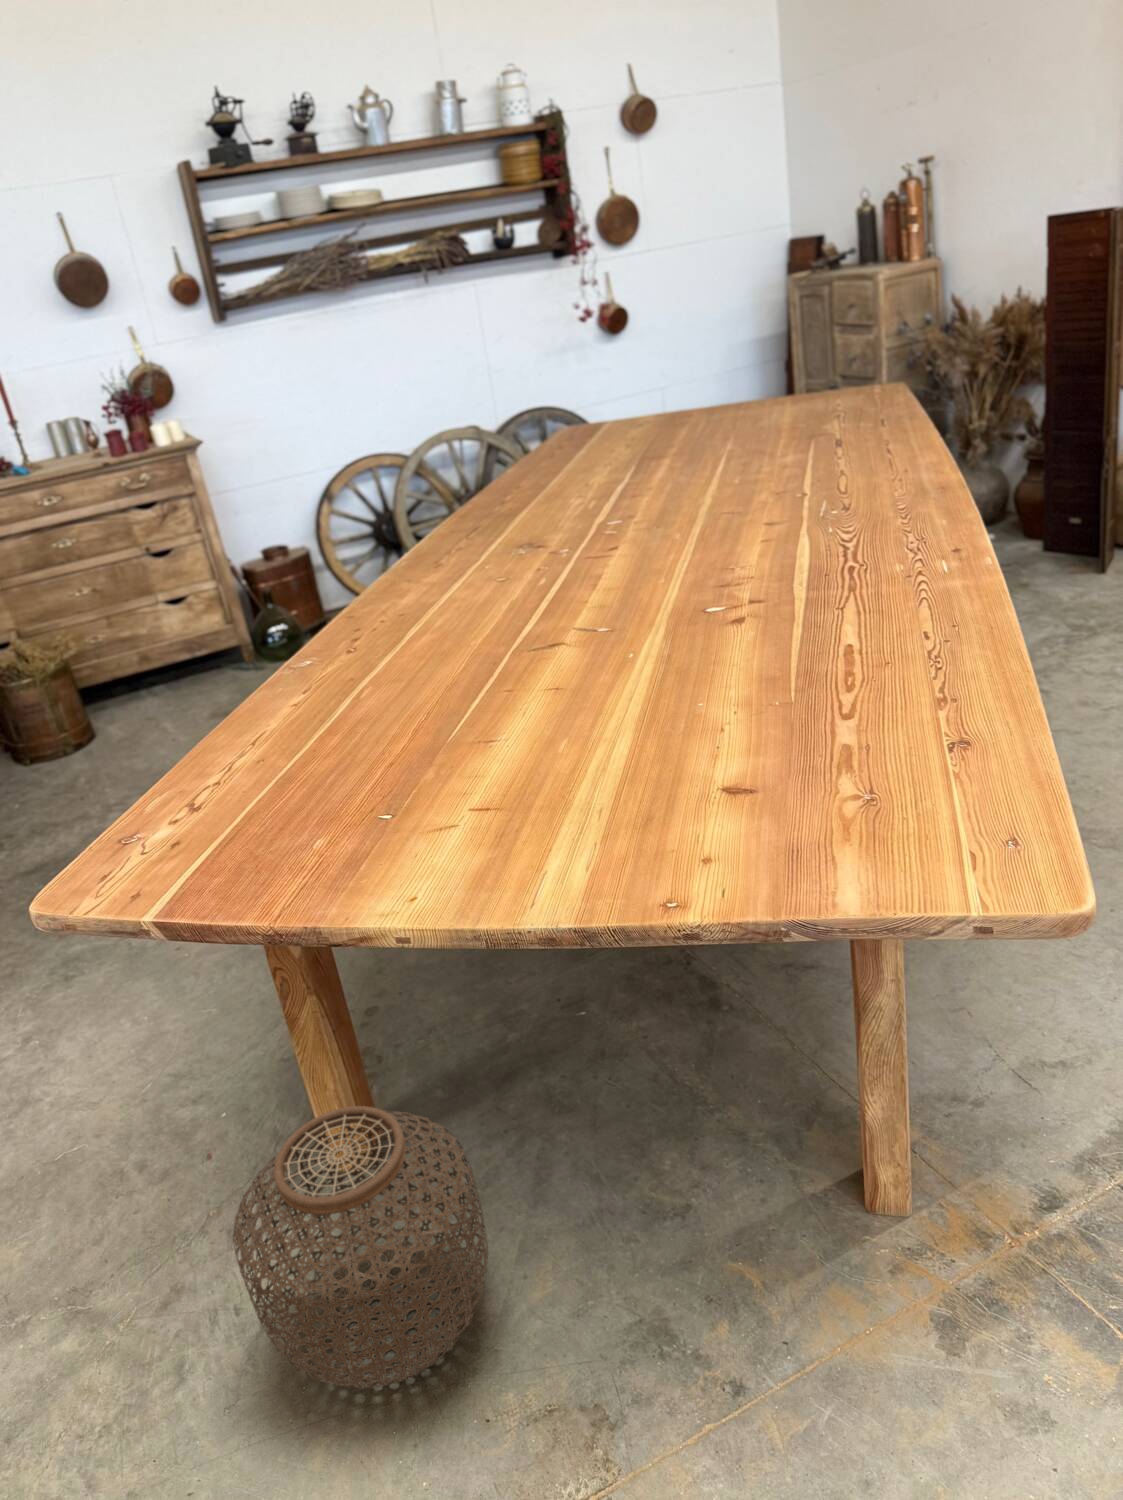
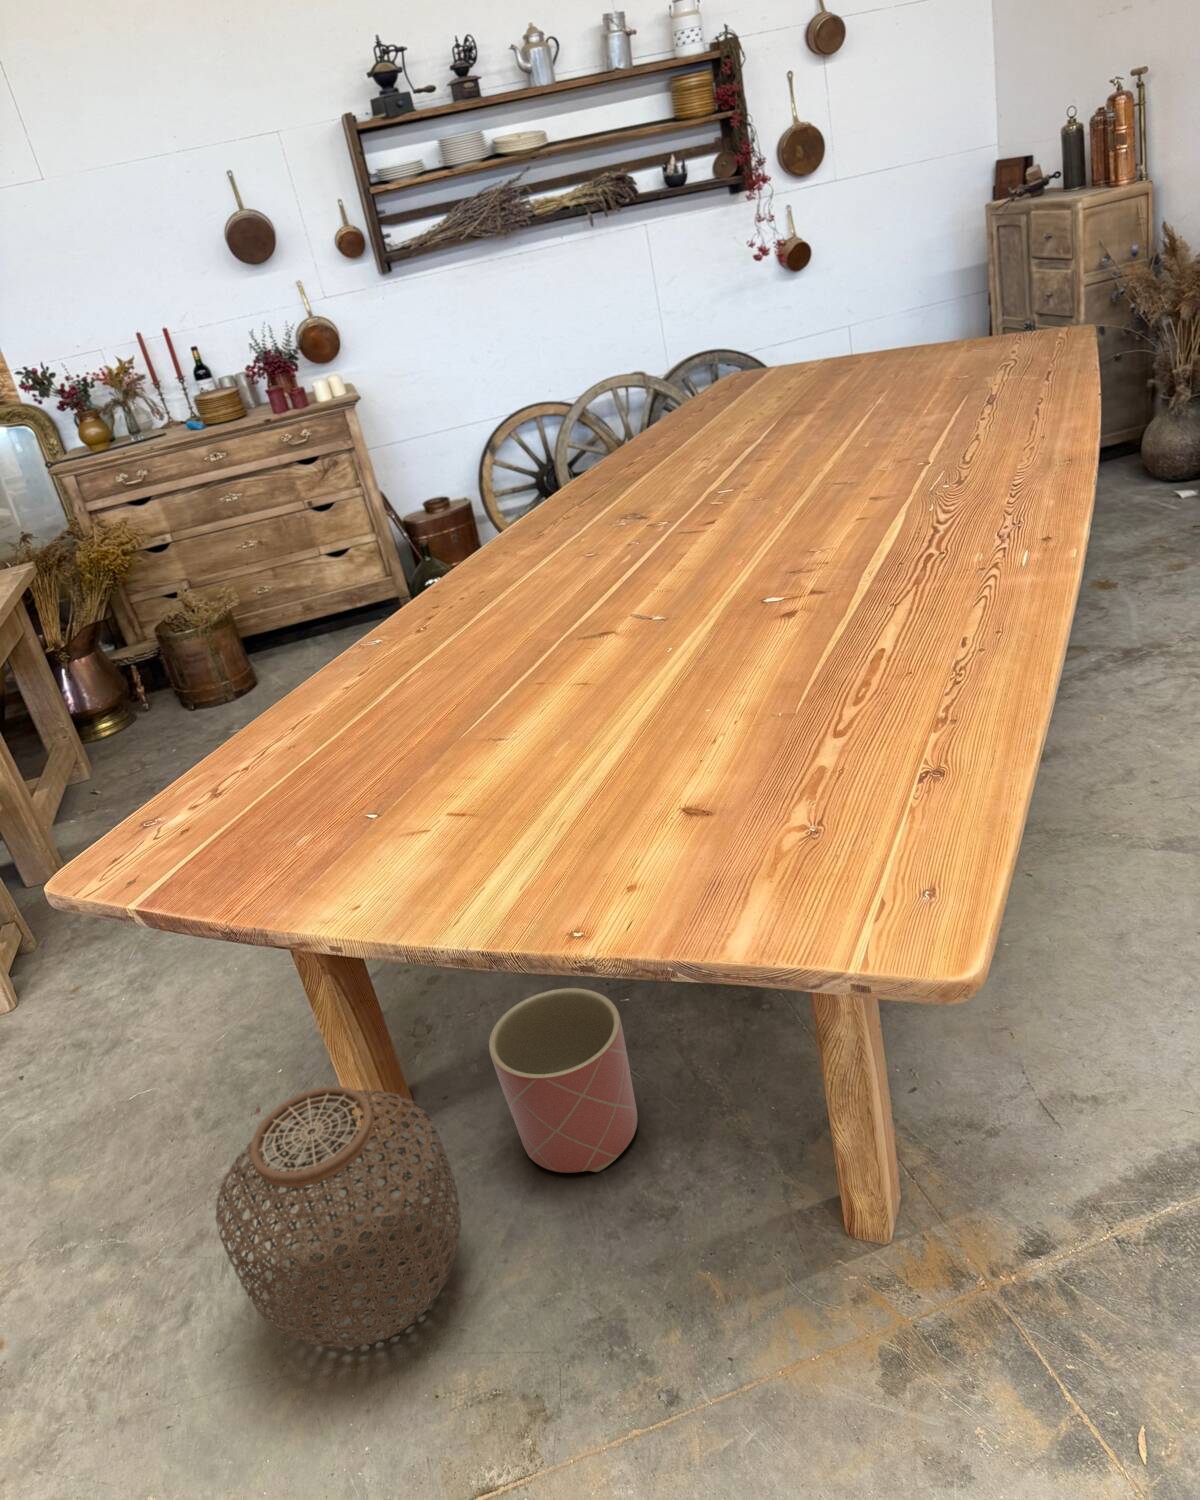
planter: none [484,996,629,1184] -> present [489,988,637,1173]

